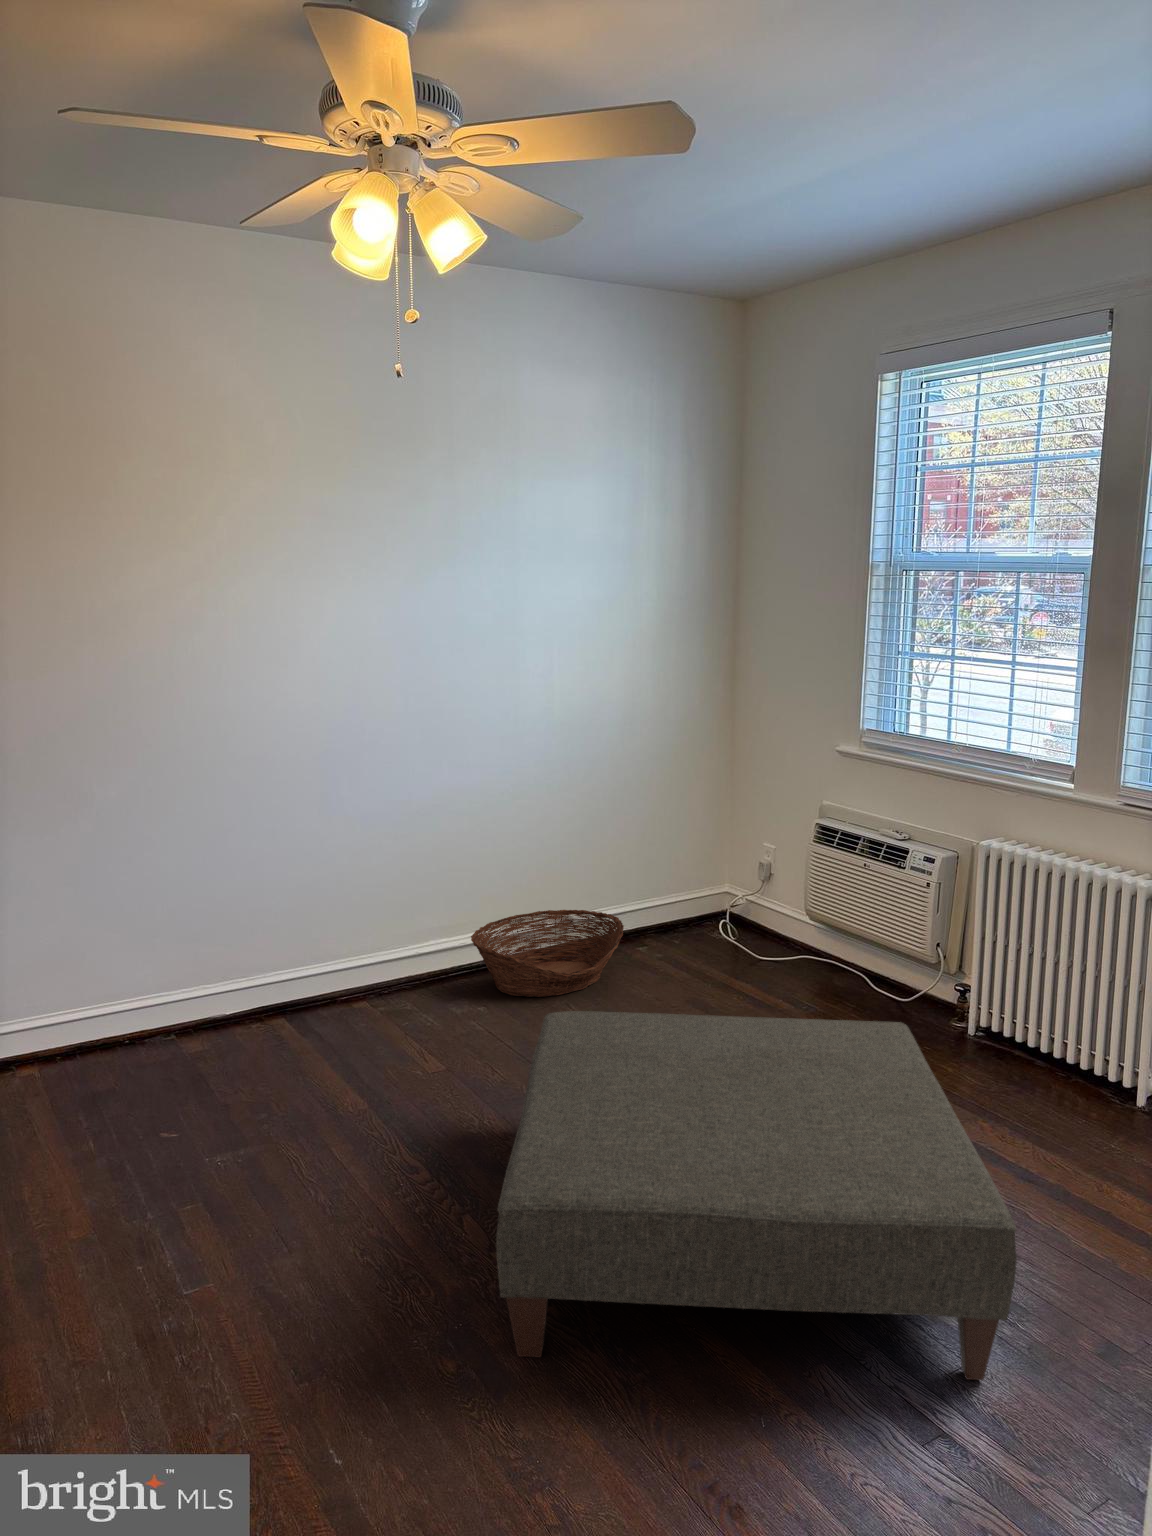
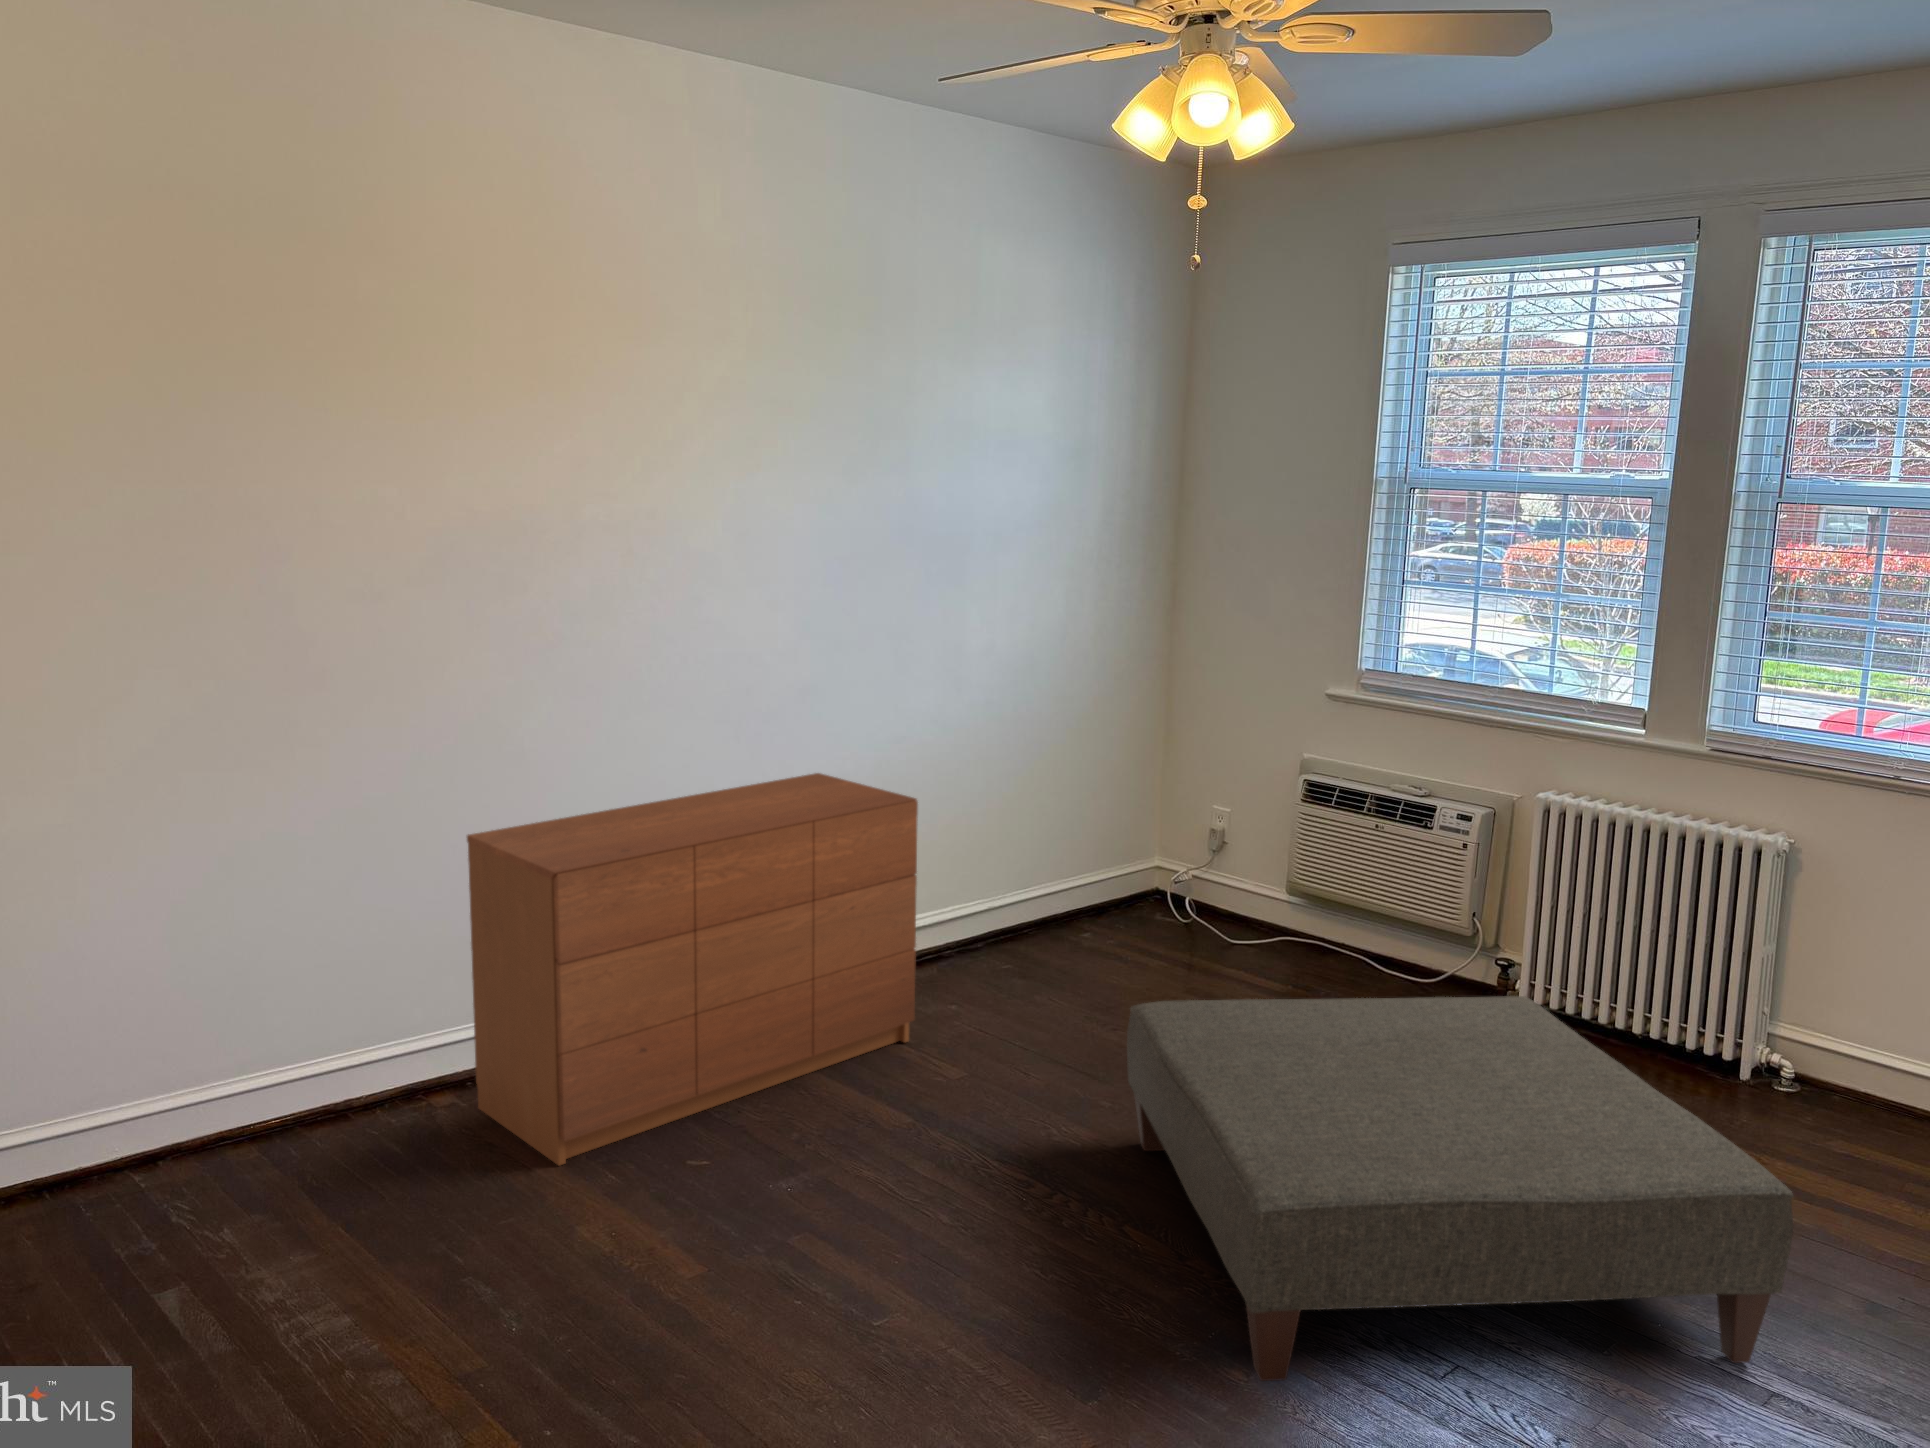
dresser: none [32,808,426,1119] -> present [467,773,918,1165]
basket: present [471,910,624,997] -> none [930,891,1103,997]

